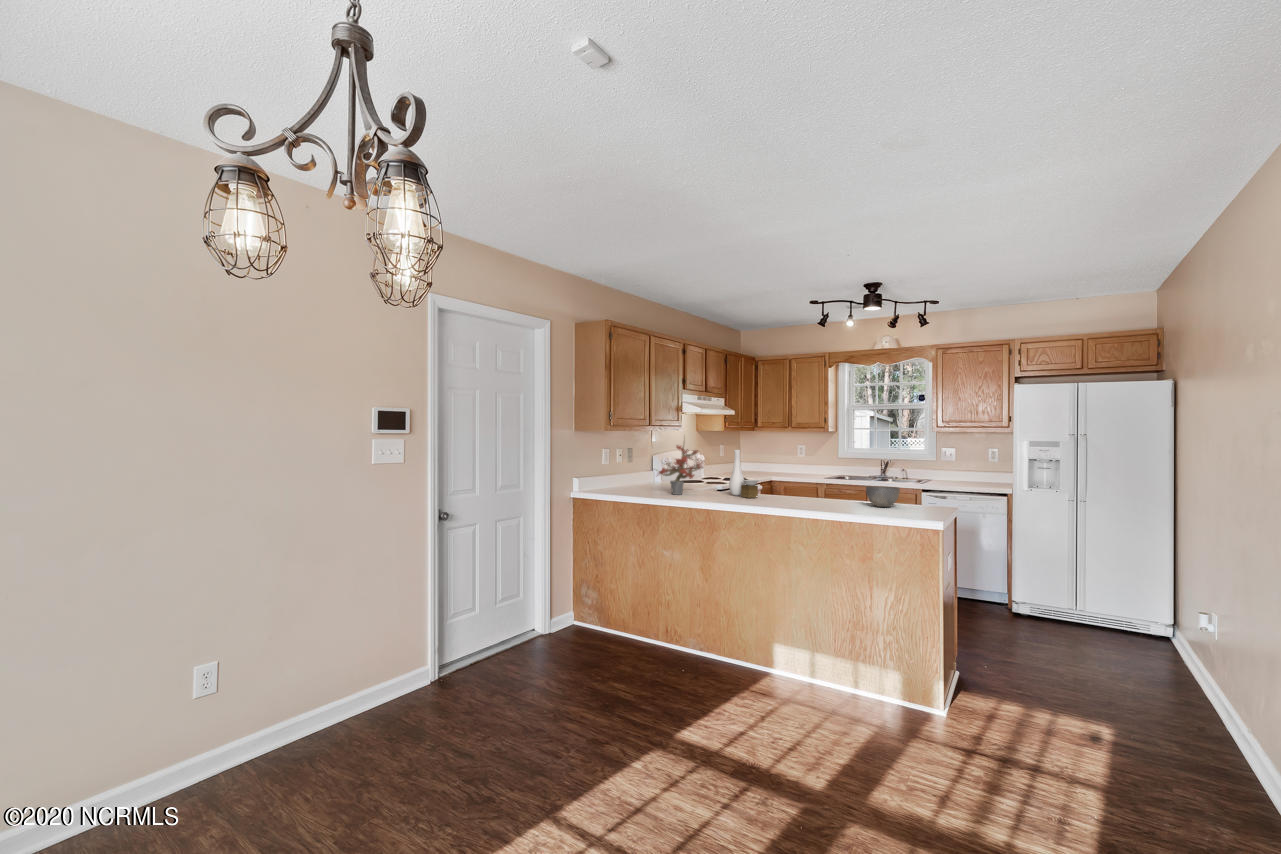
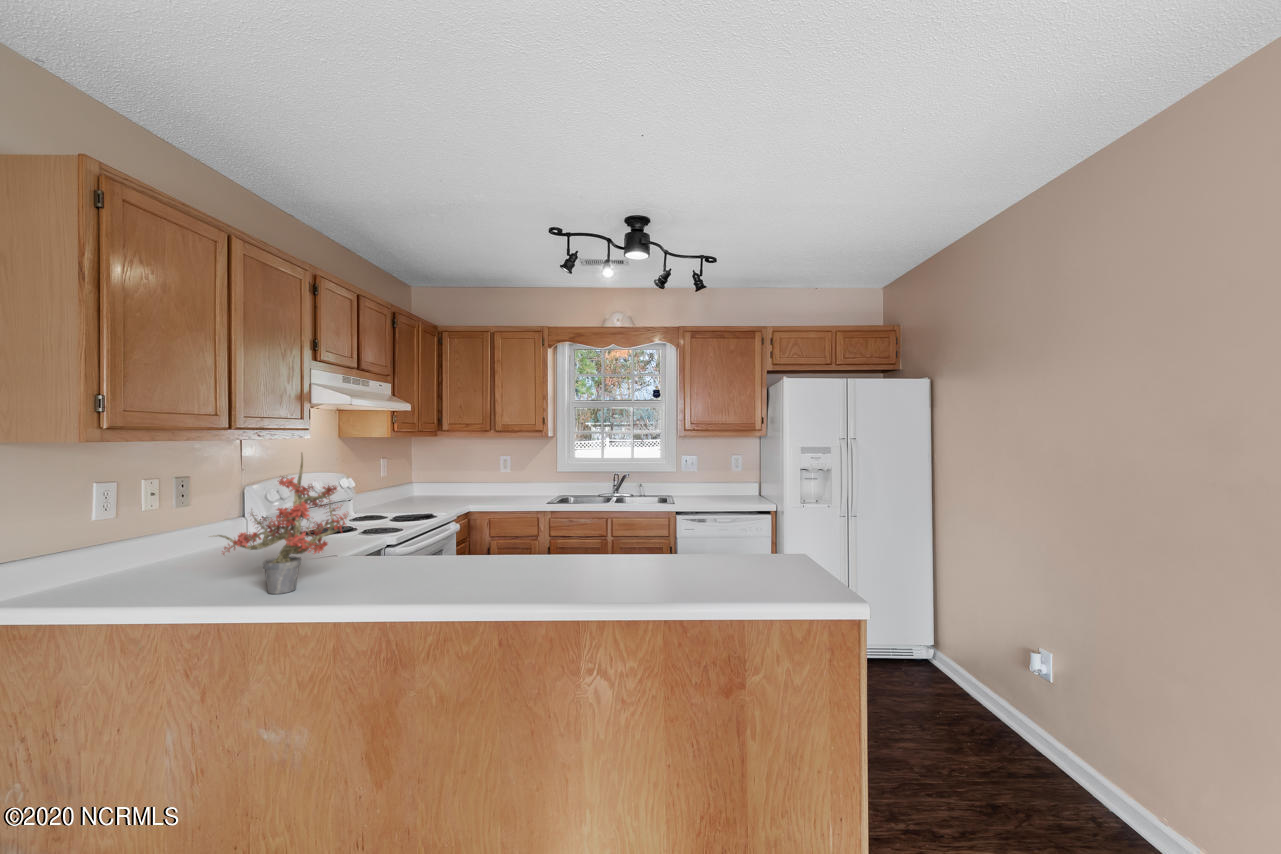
vase: present [729,450,758,498] -> none [411,482,478,587]
bowl: present [866,486,900,507] -> none [703,546,765,593]

